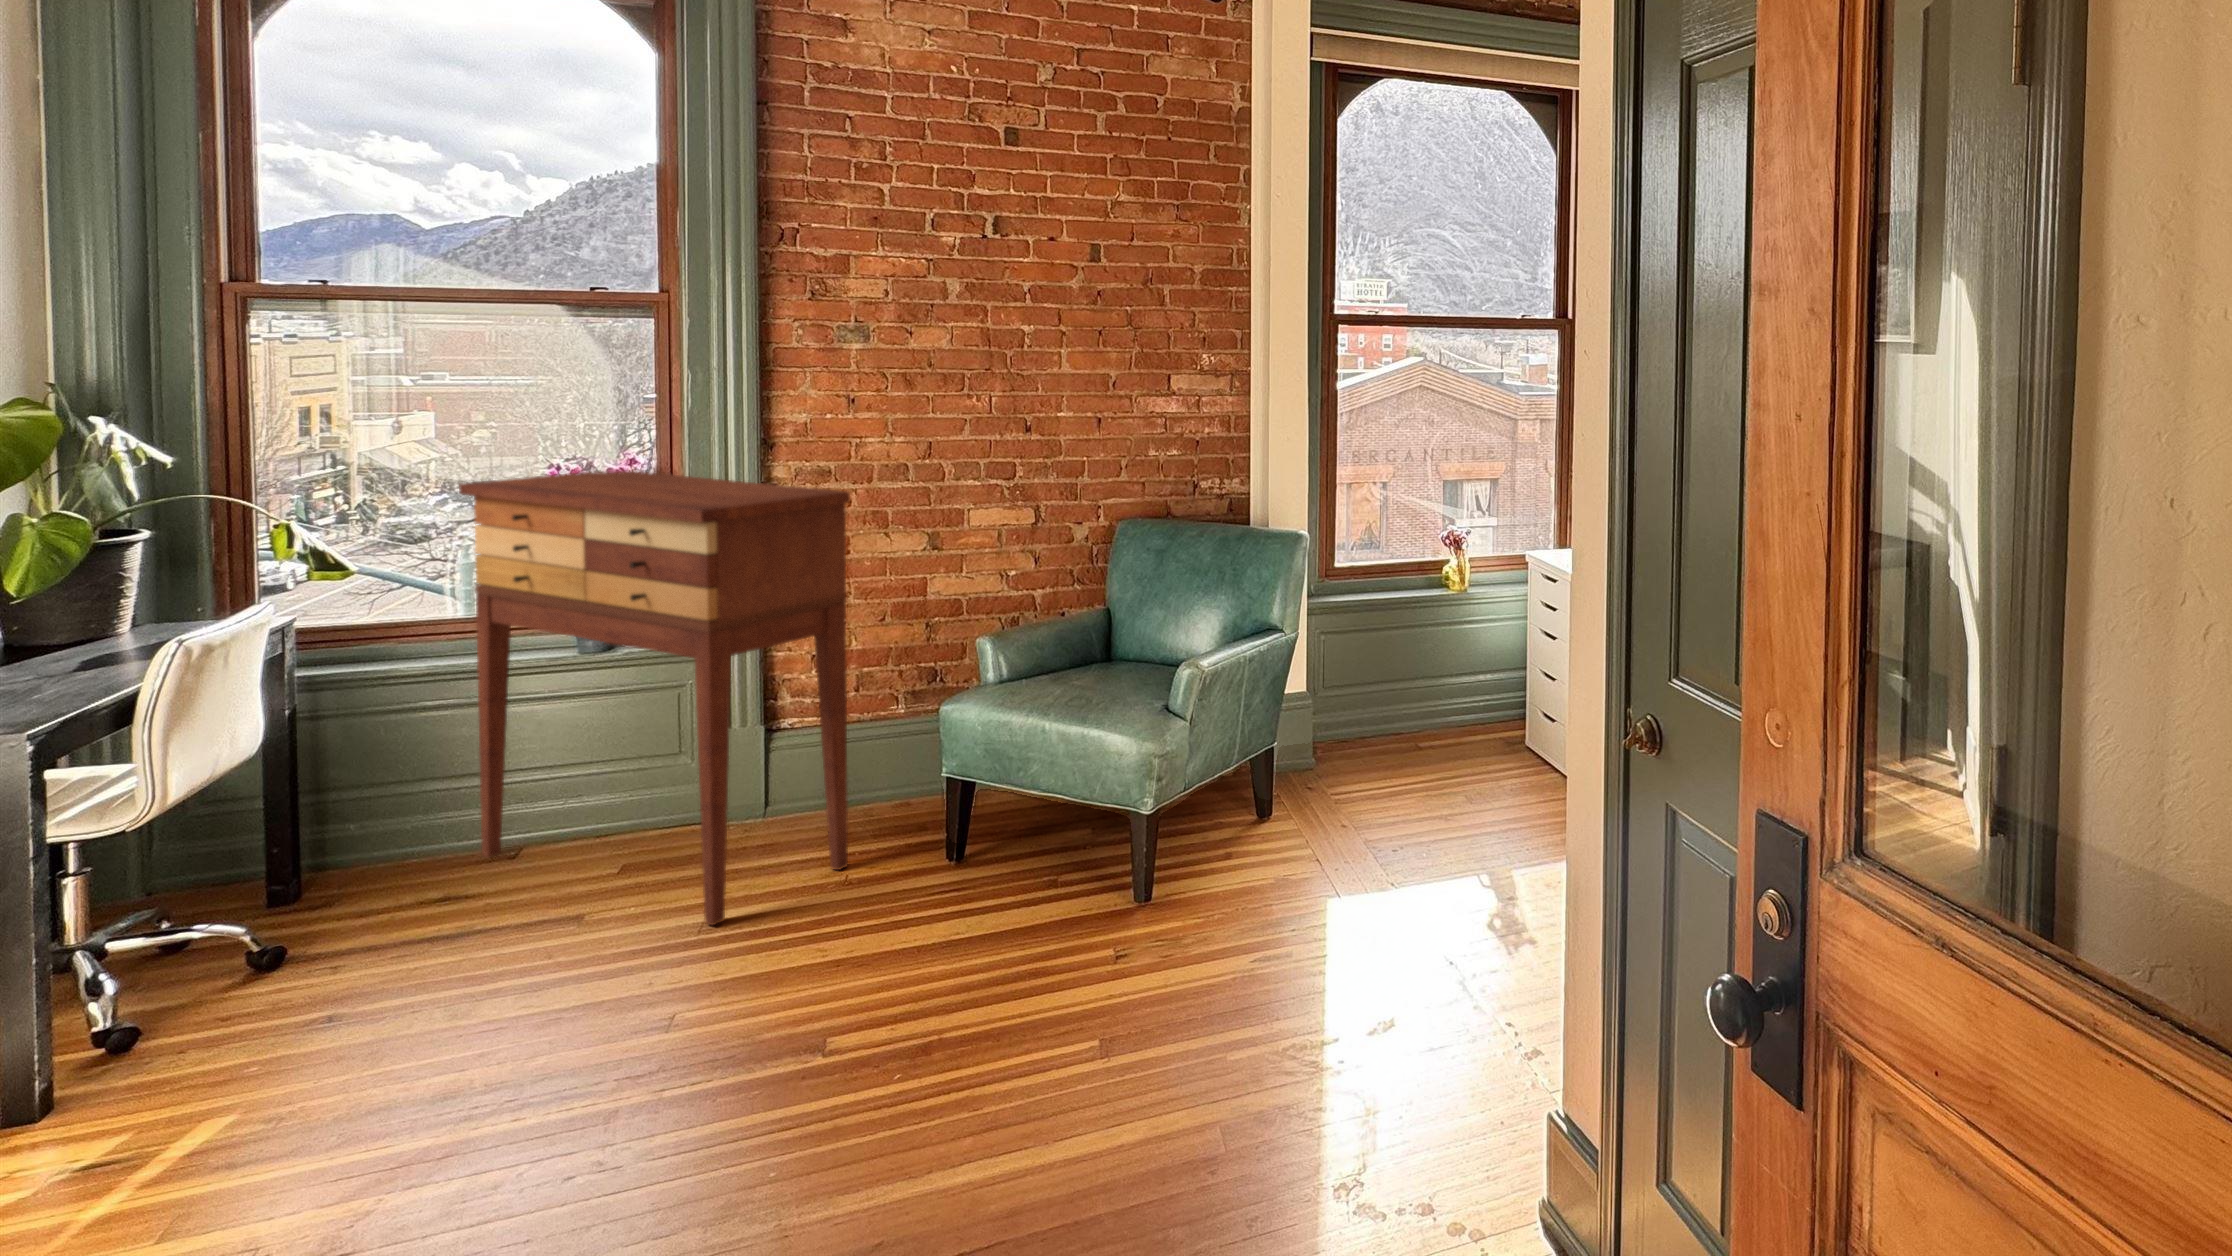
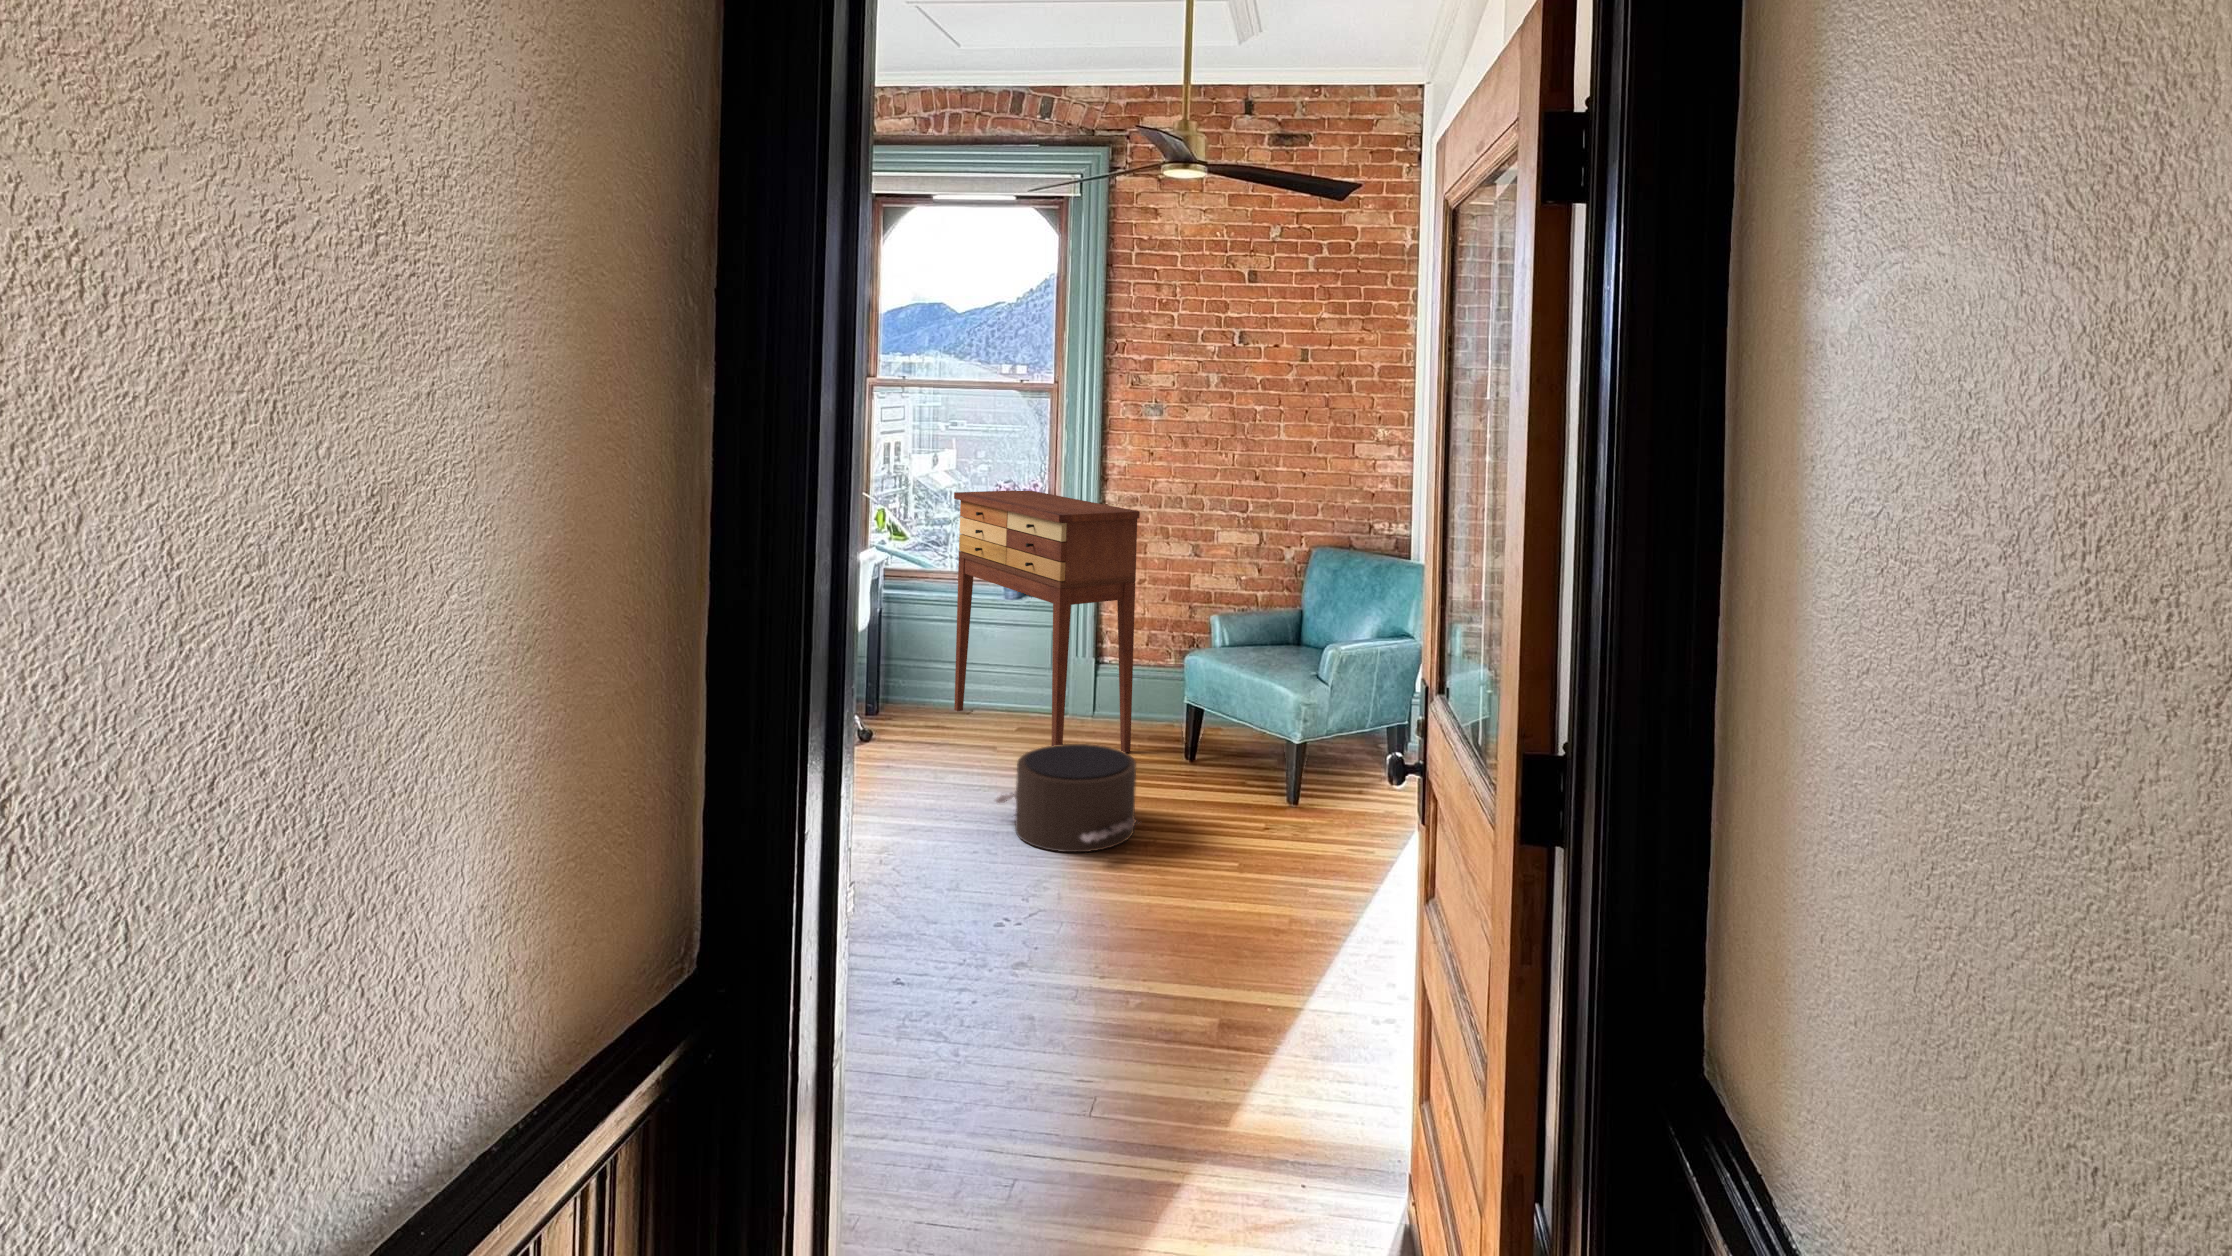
pouf: none [599,887,911,1108] -> present [995,744,1137,852]

